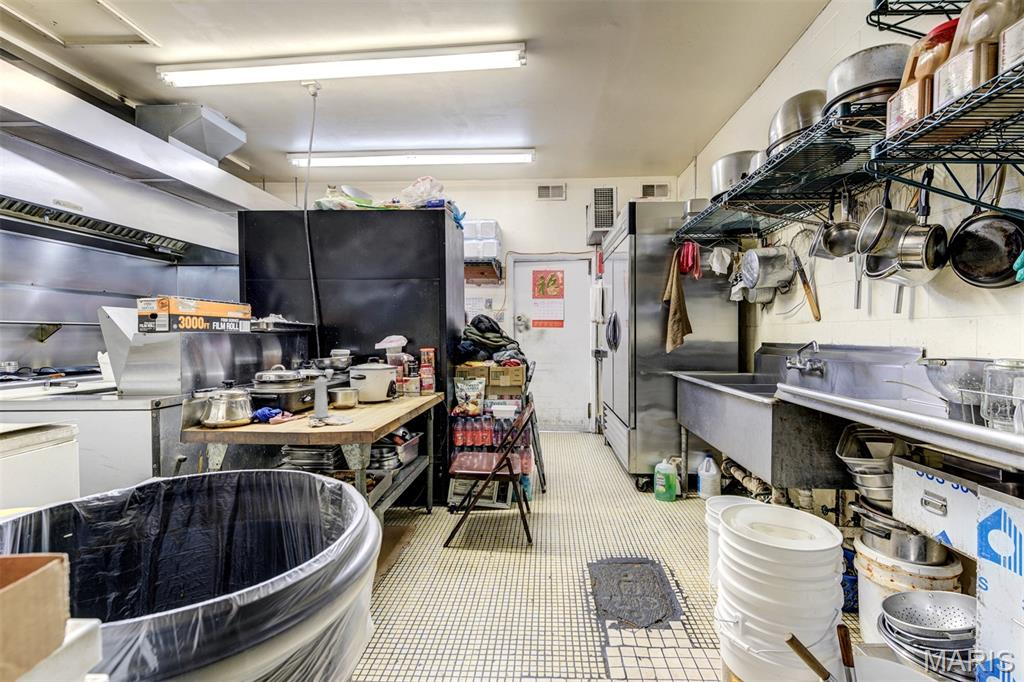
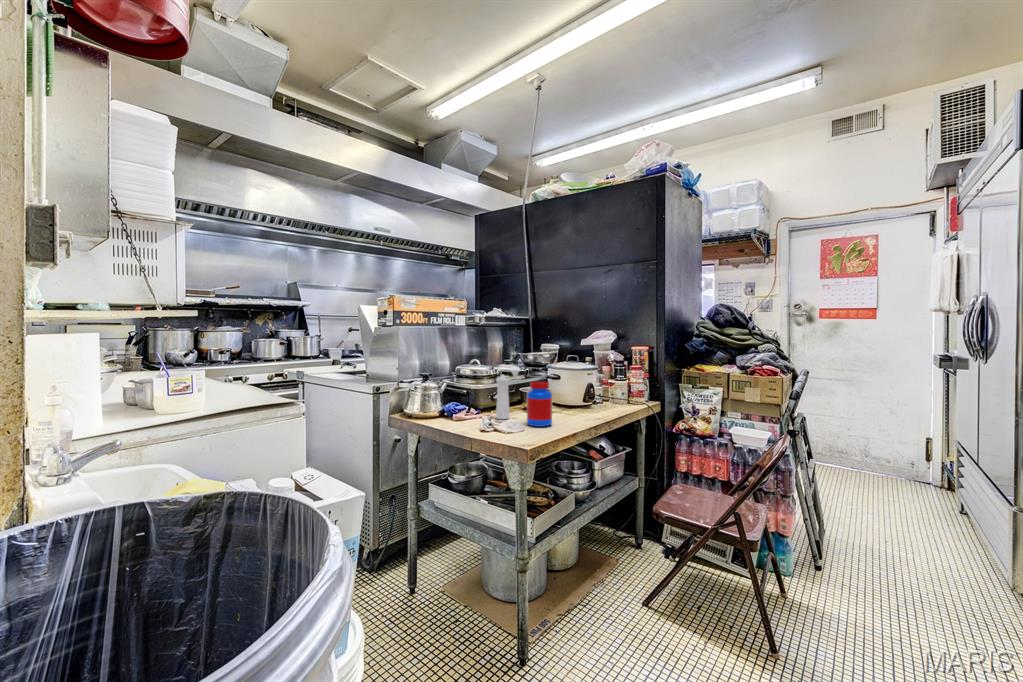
jar: none [349,380,373,419] -> present [527,381,552,427]

